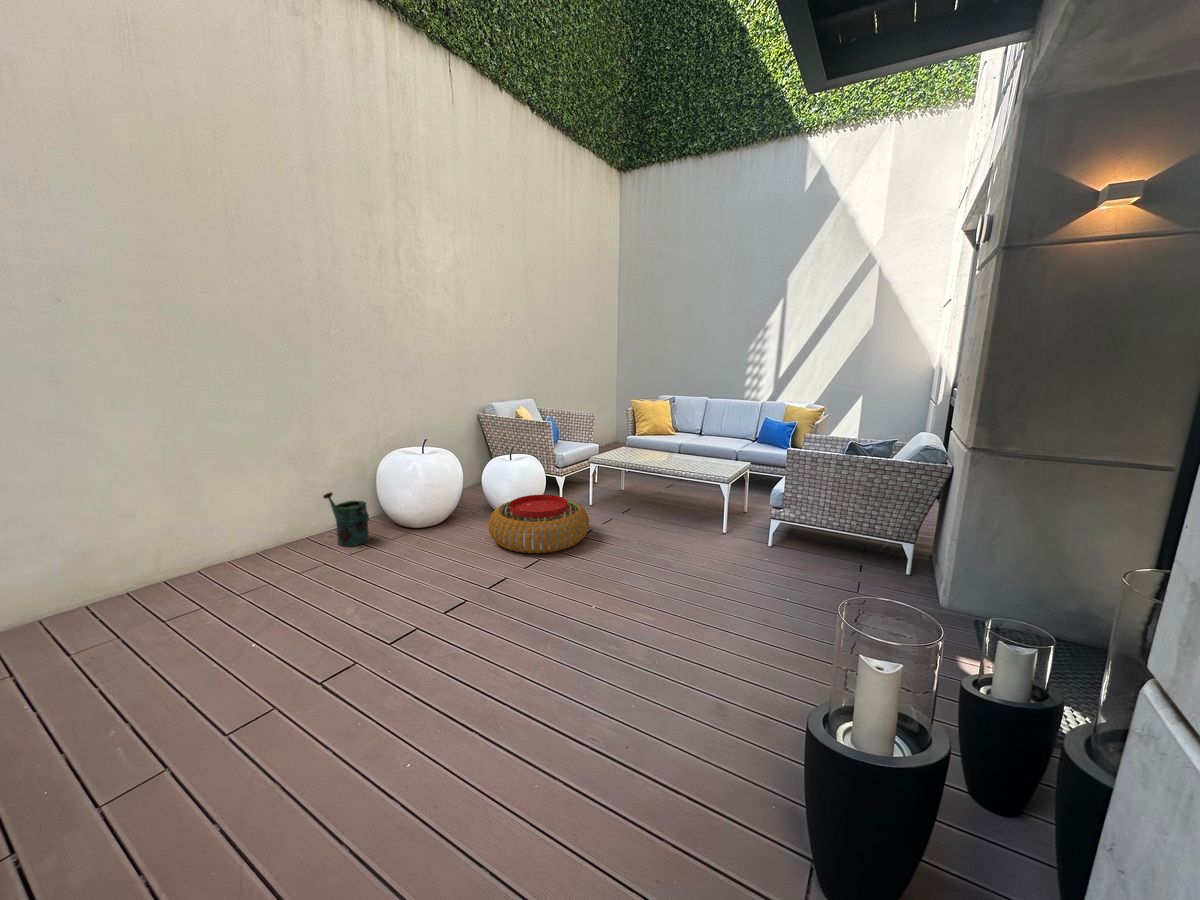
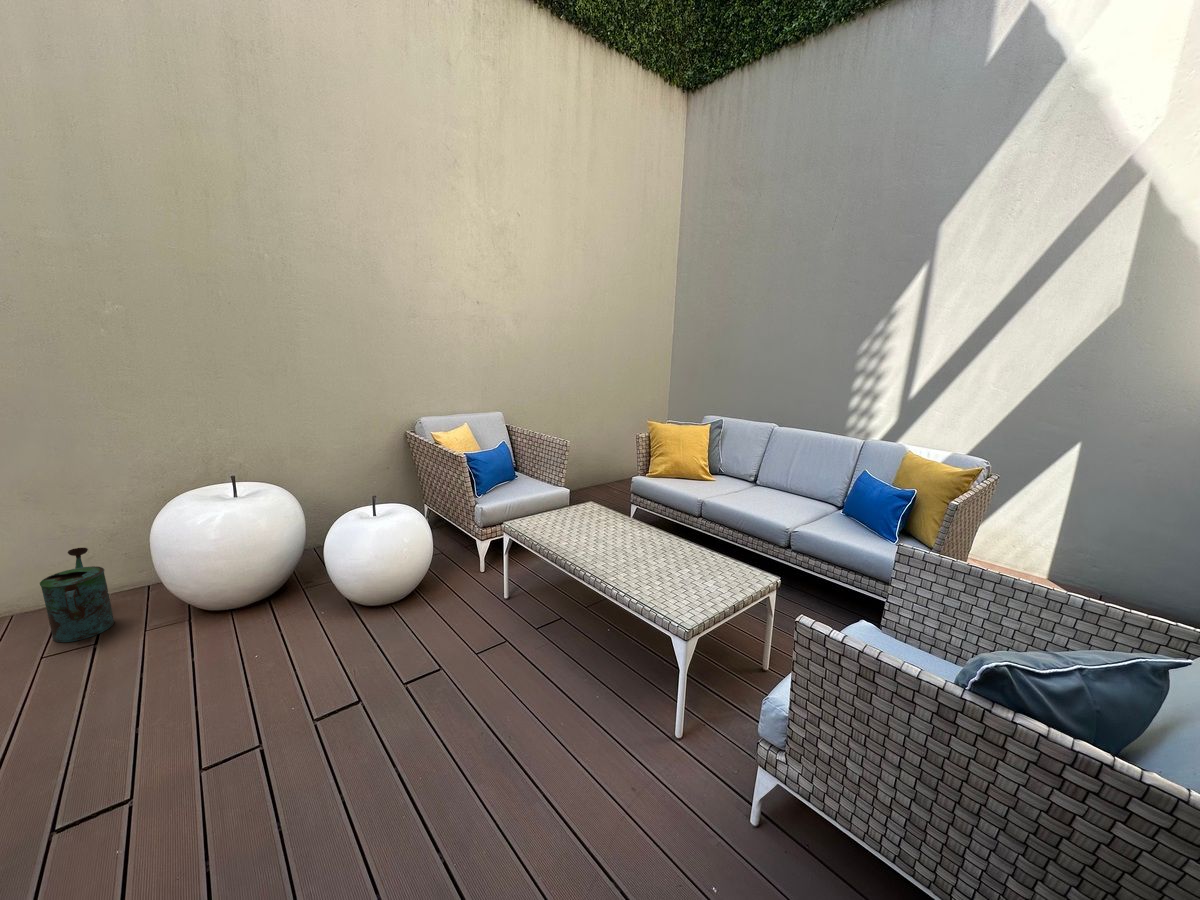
pouf: present [488,495,589,553] -> none [211,593,421,736]

